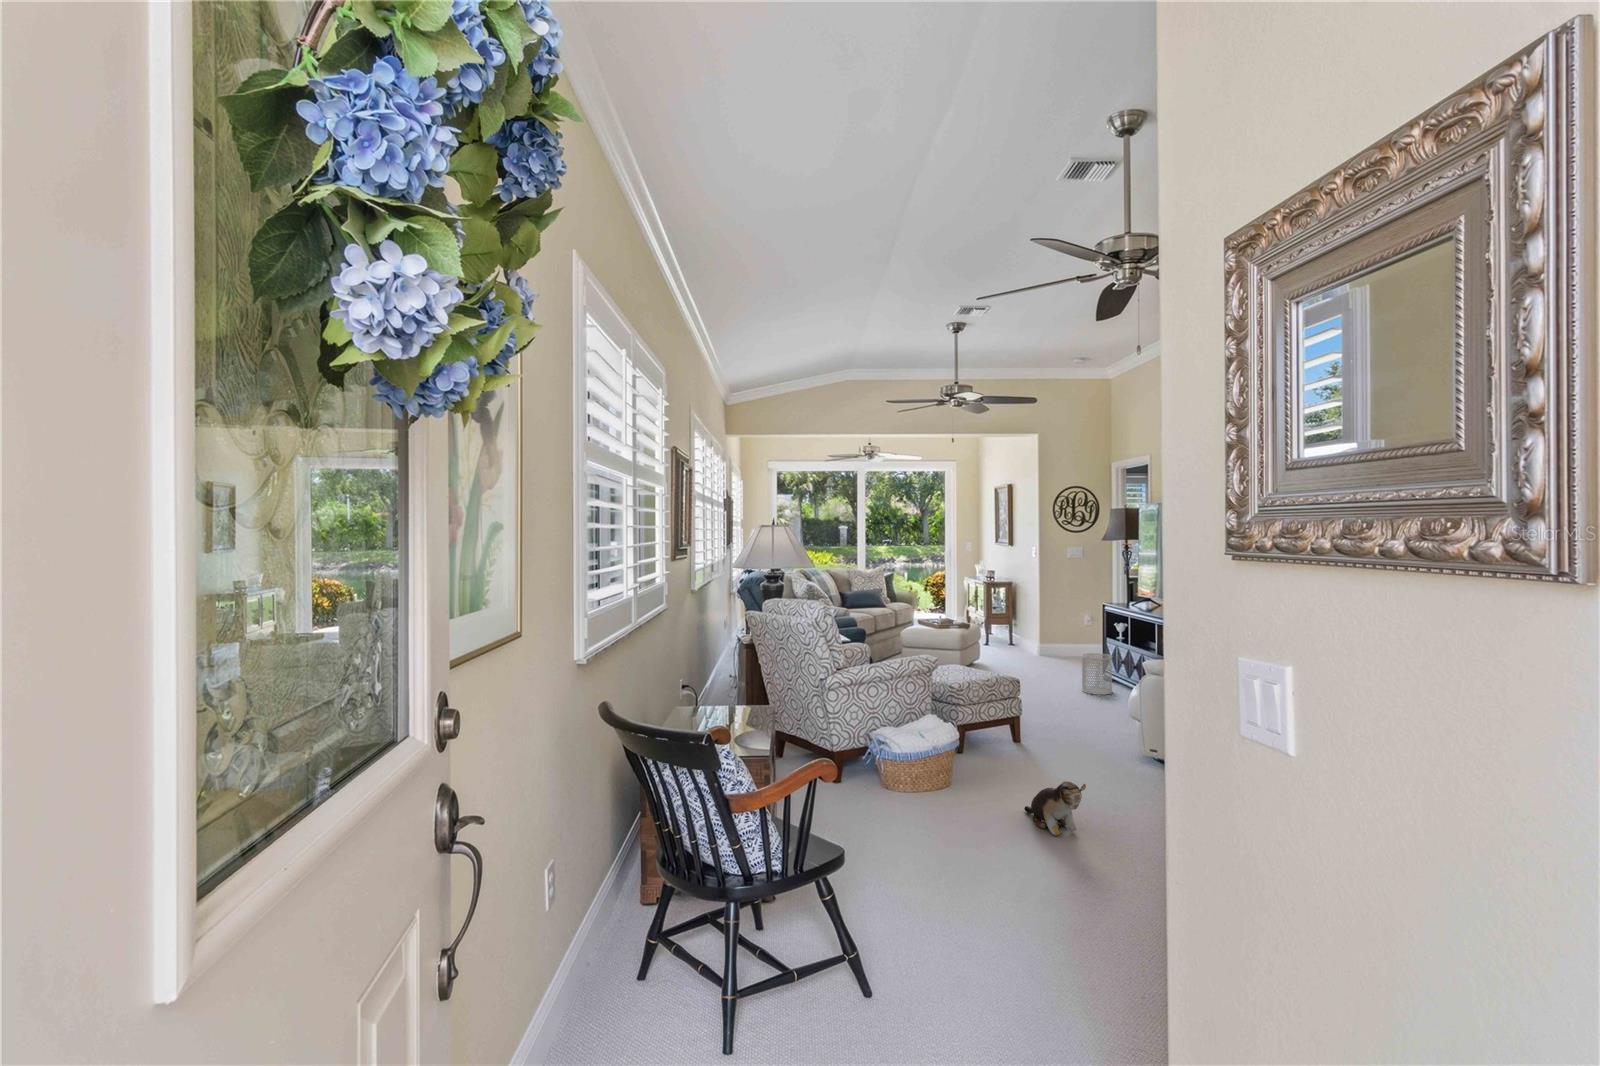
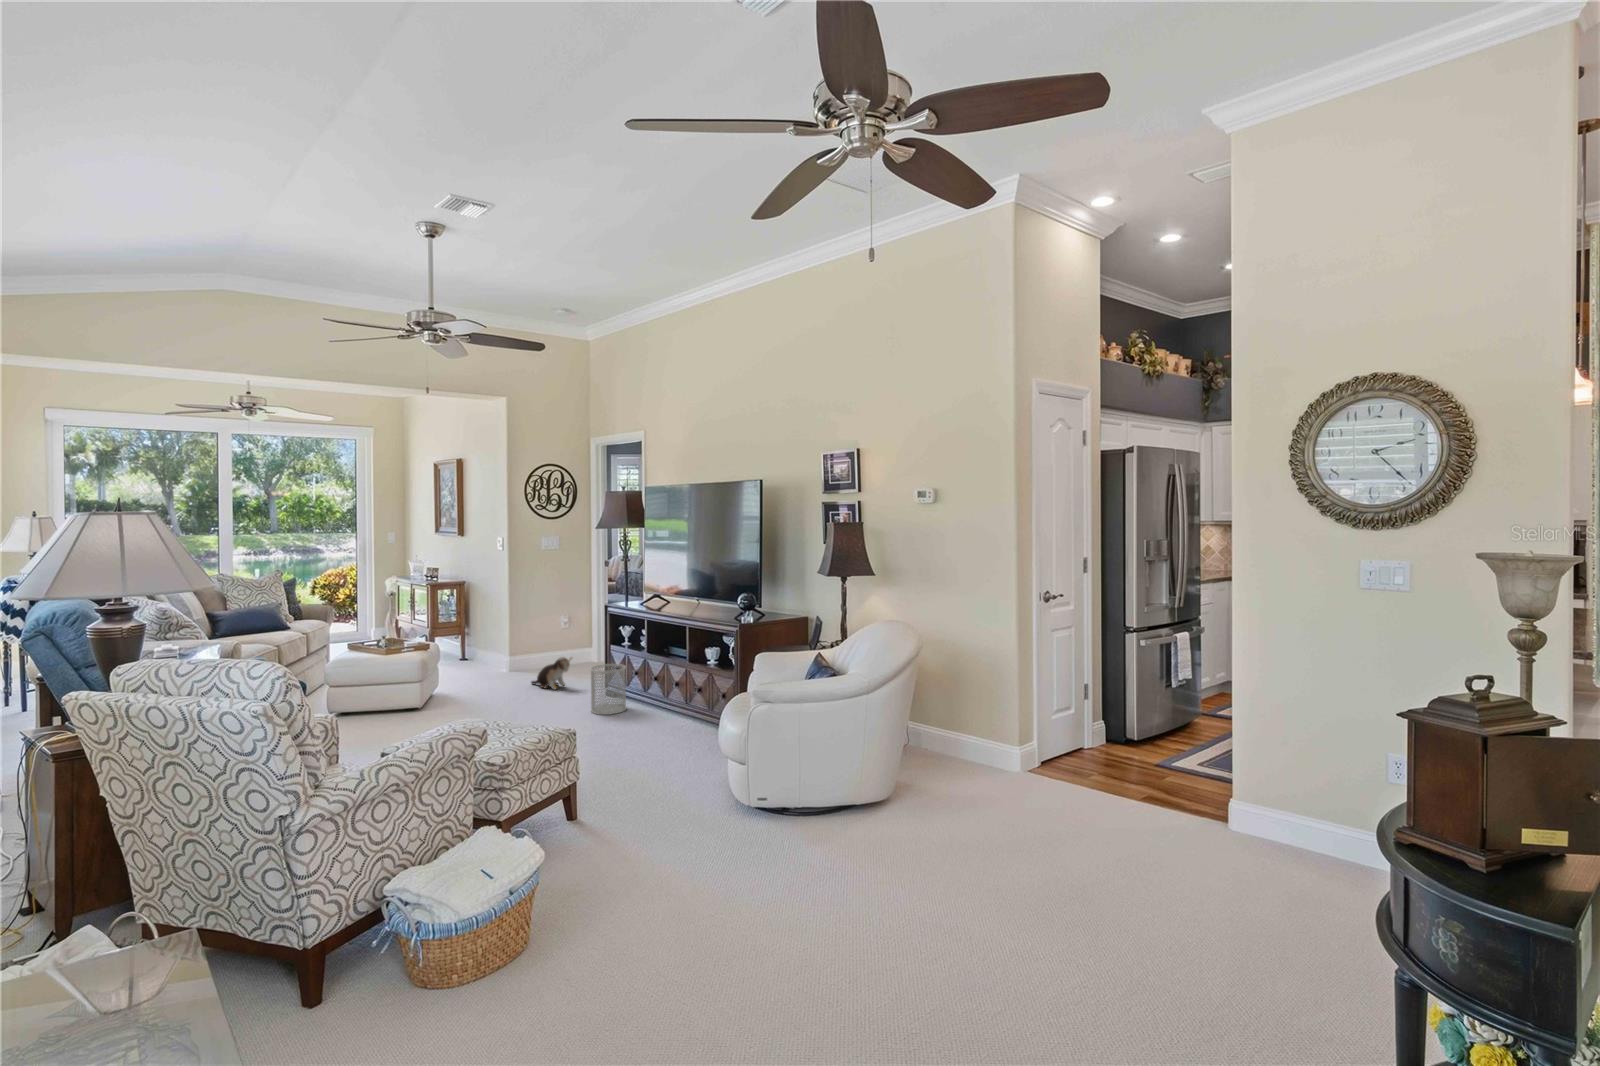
plush toy: present [1024,781,1086,836] -> present [531,657,572,689]

